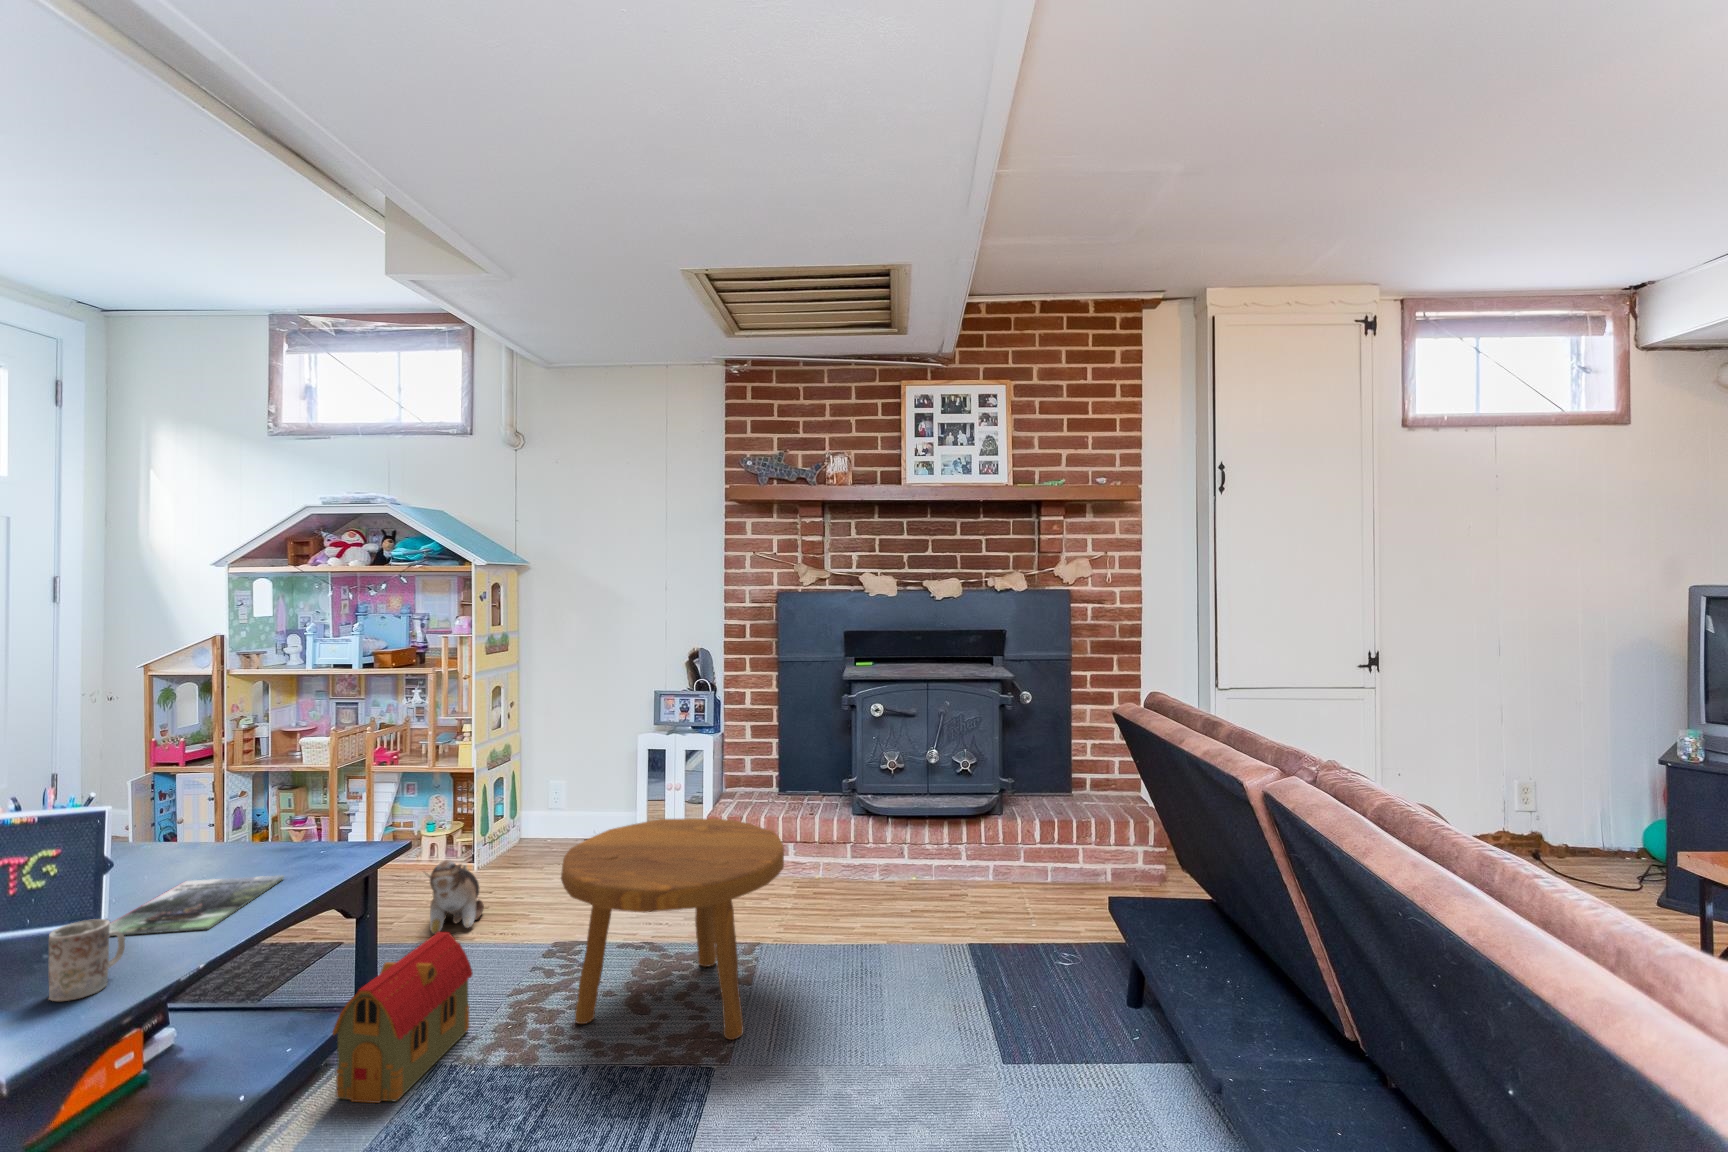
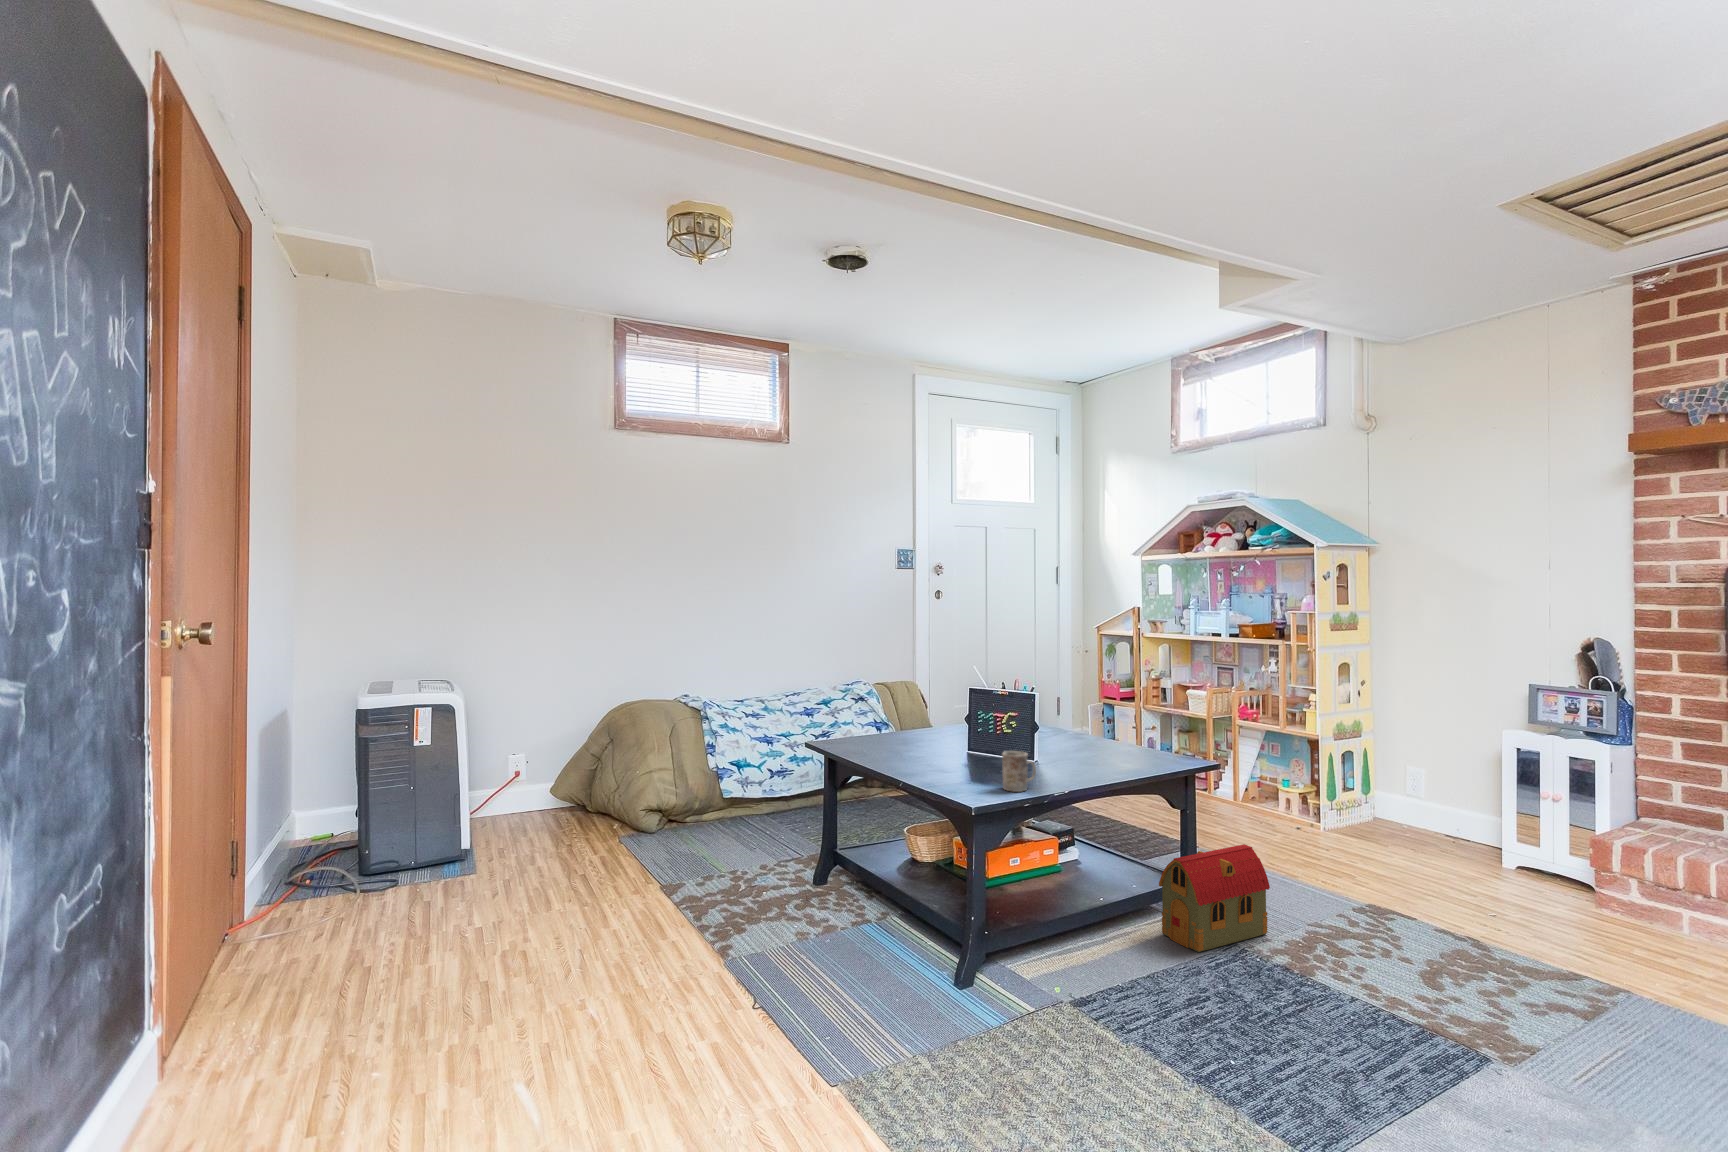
footstool: present [561,819,784,1040] -> none [1343,802,1631,1052]
plush toy: present [425,860,484,934] -> none [1254,802,1315,867]
magazine: present [109,875,284,936] -> none [1030,755,1133,780]

